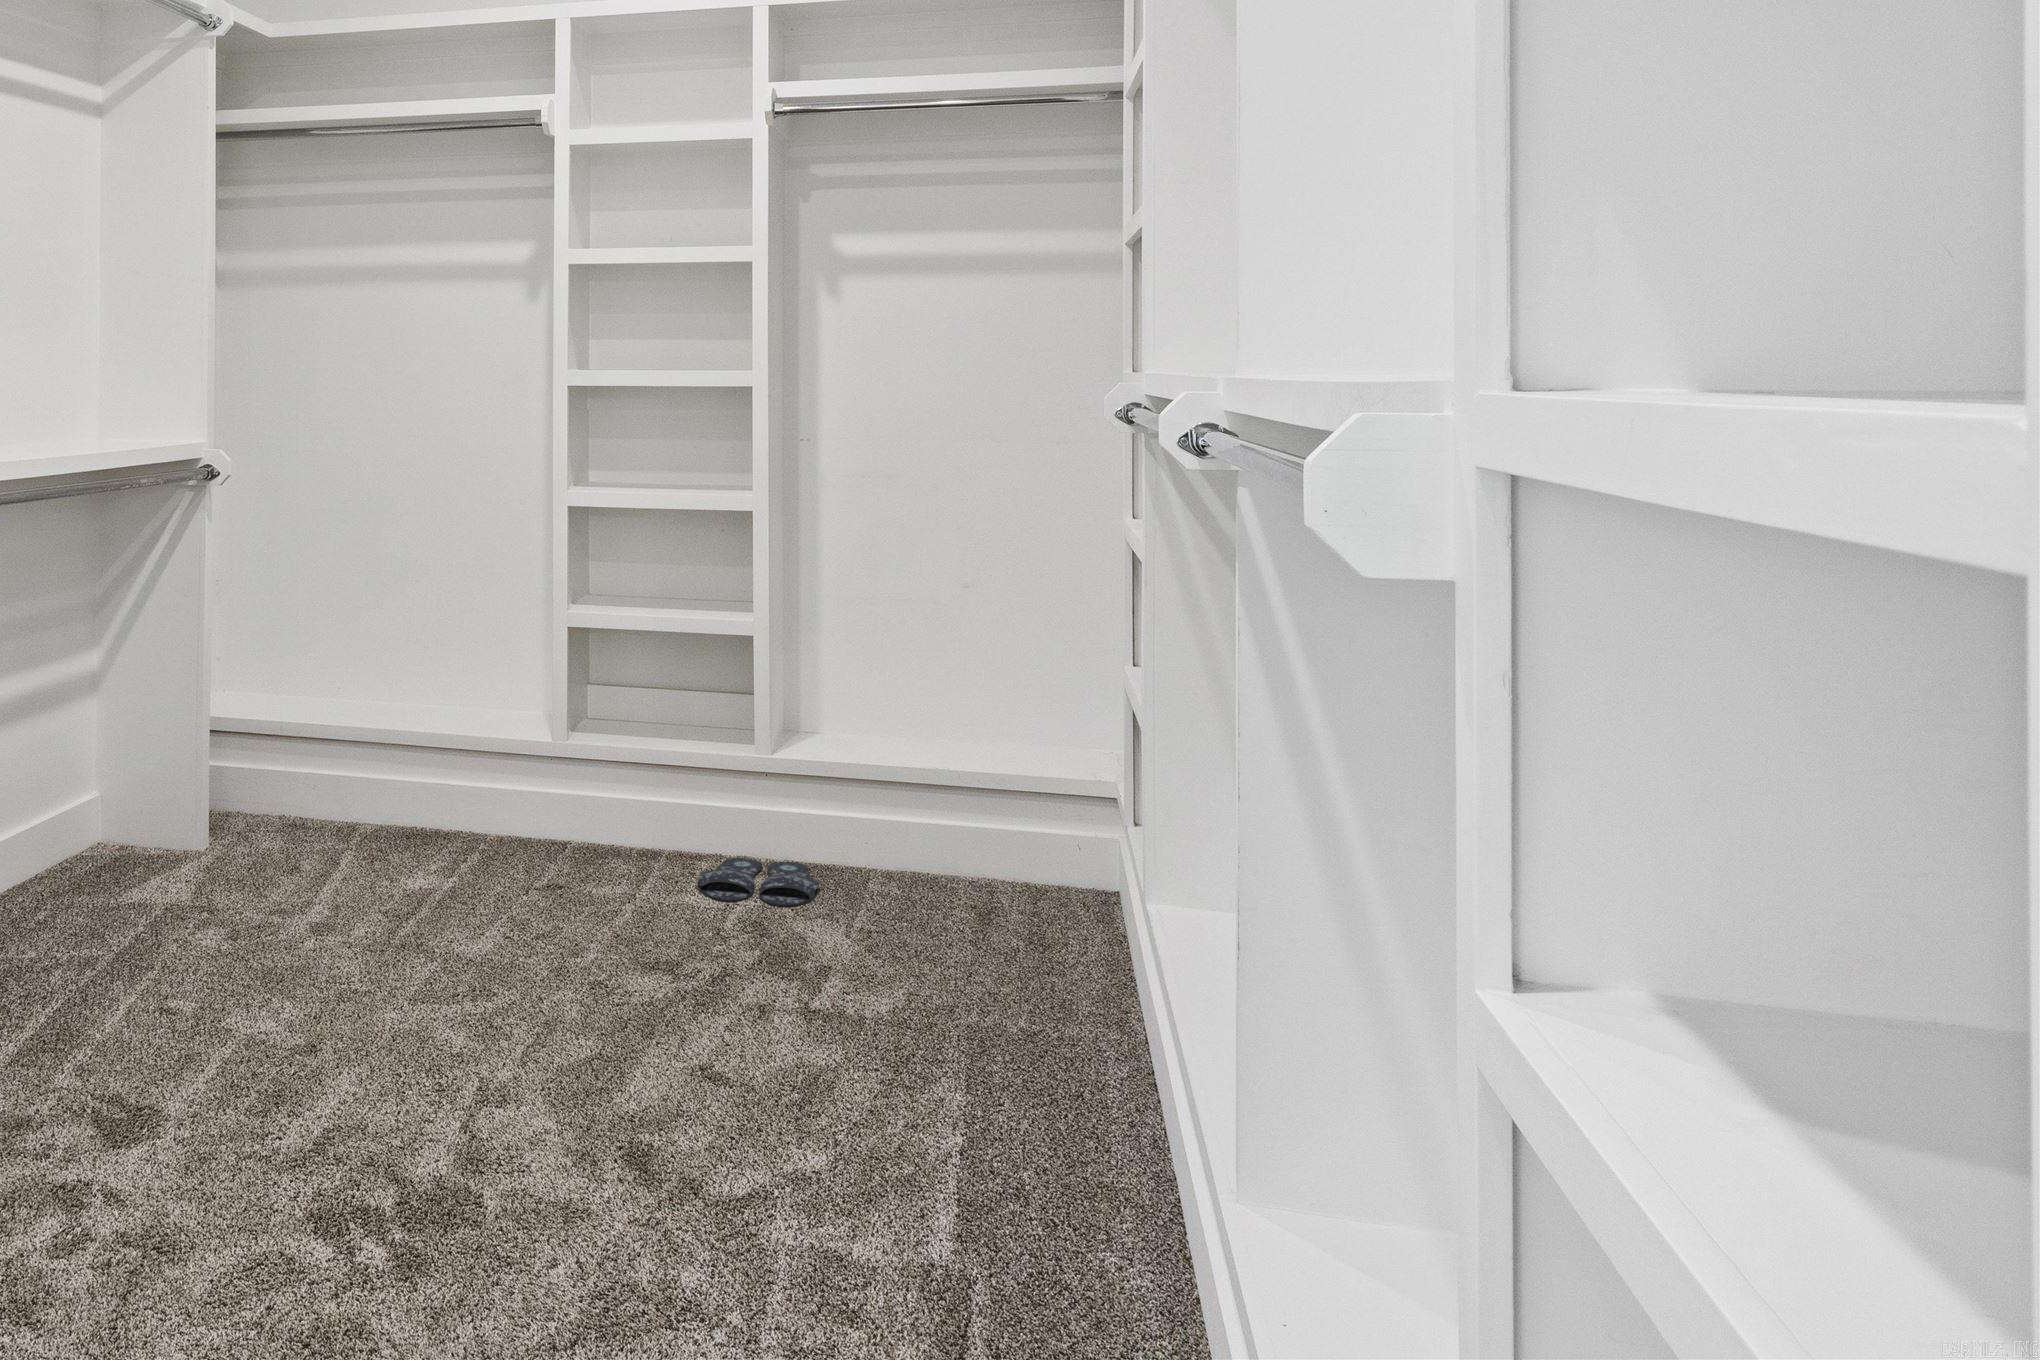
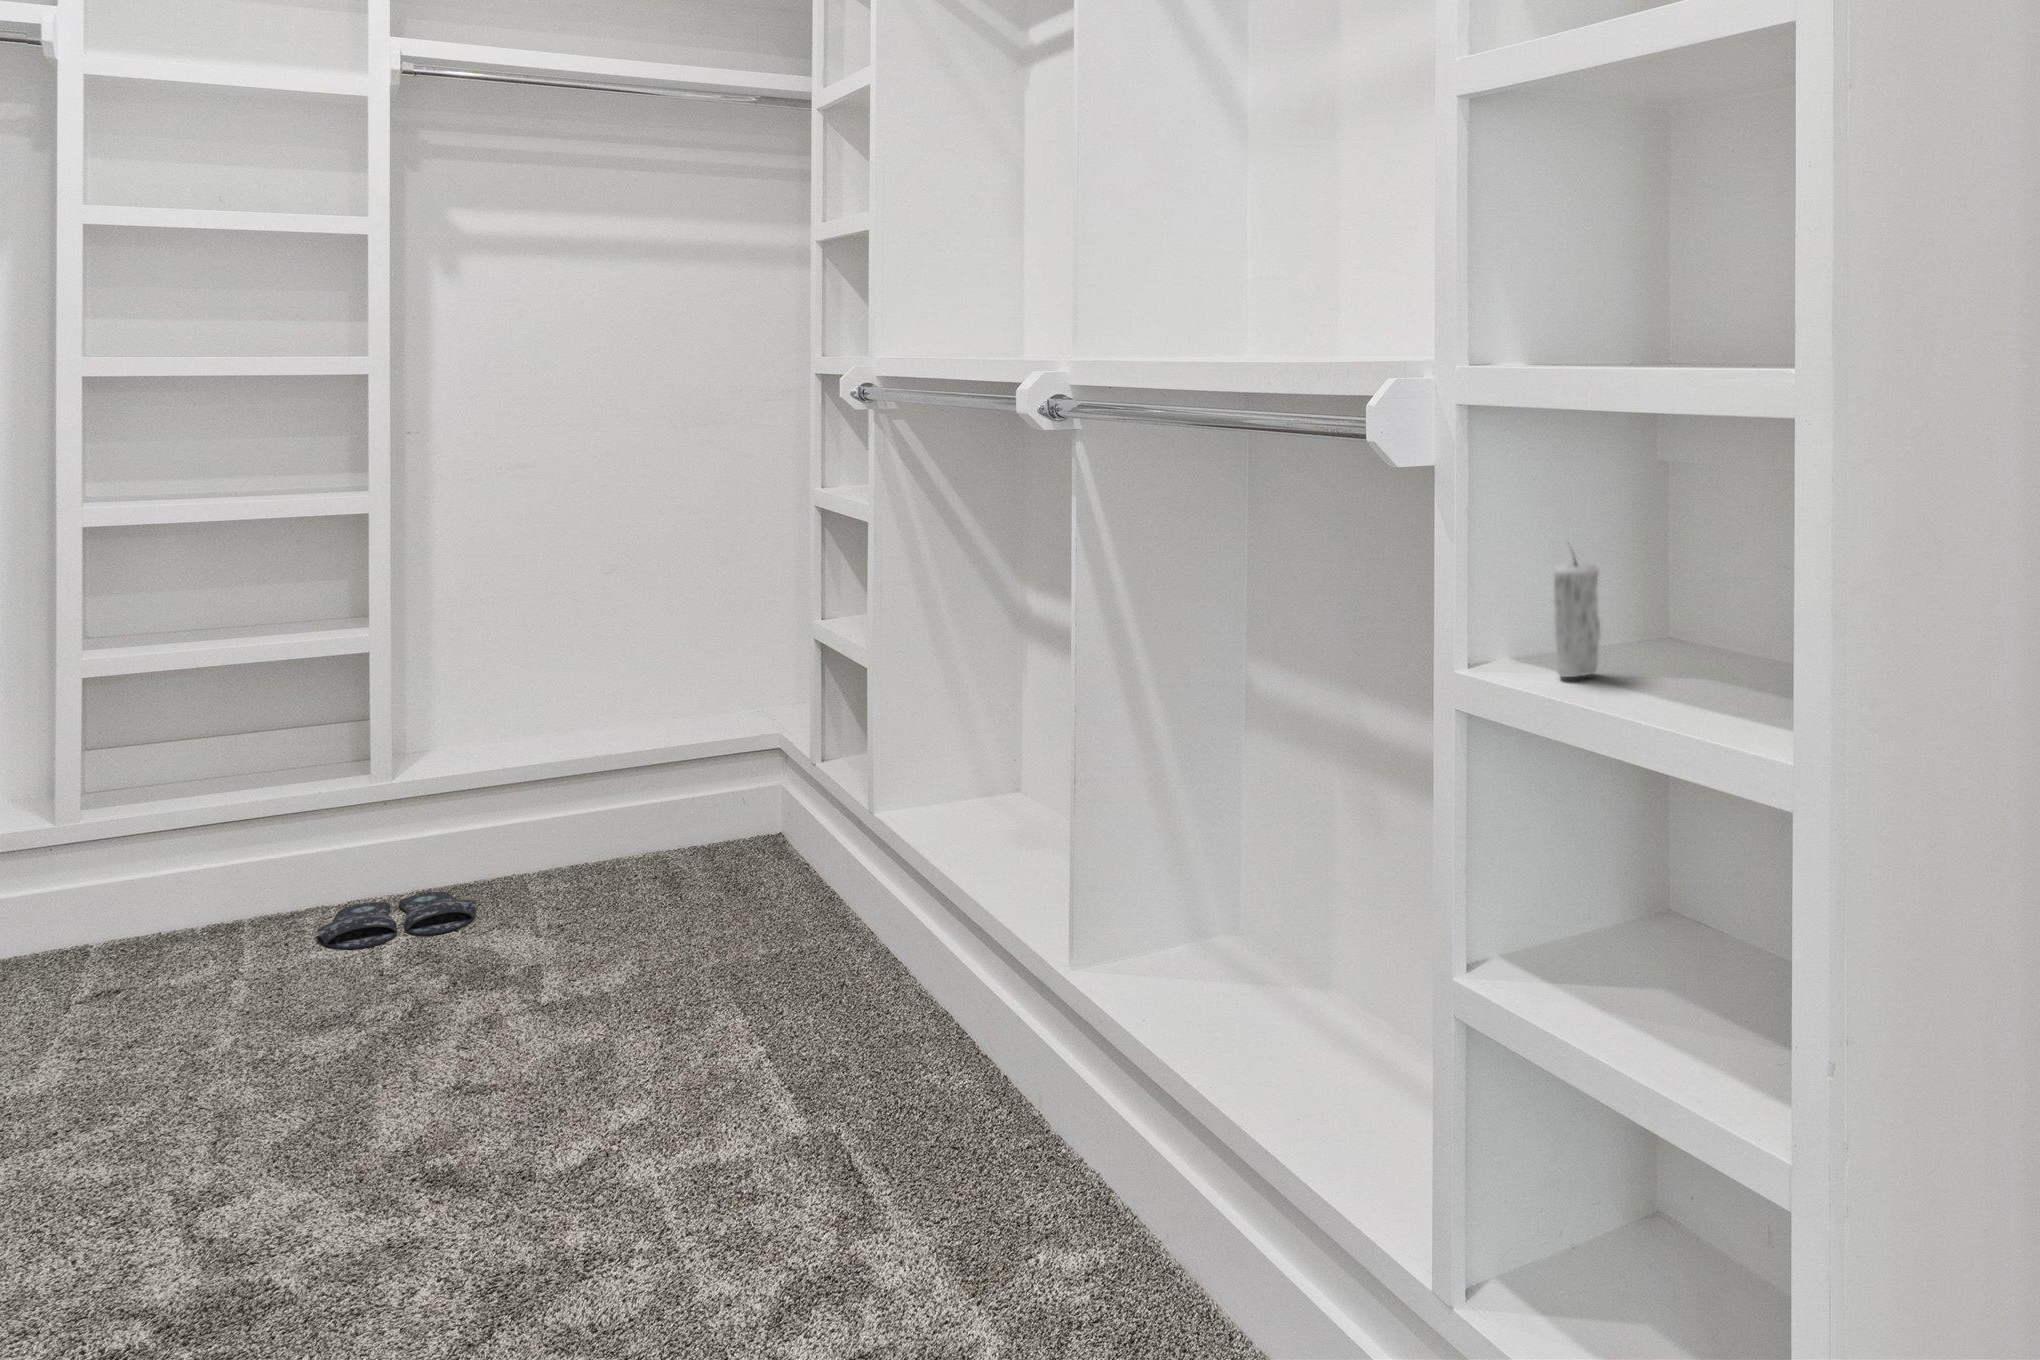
candle: none [1713,835,1843,1137] -> present [1554,559,1600,677]

